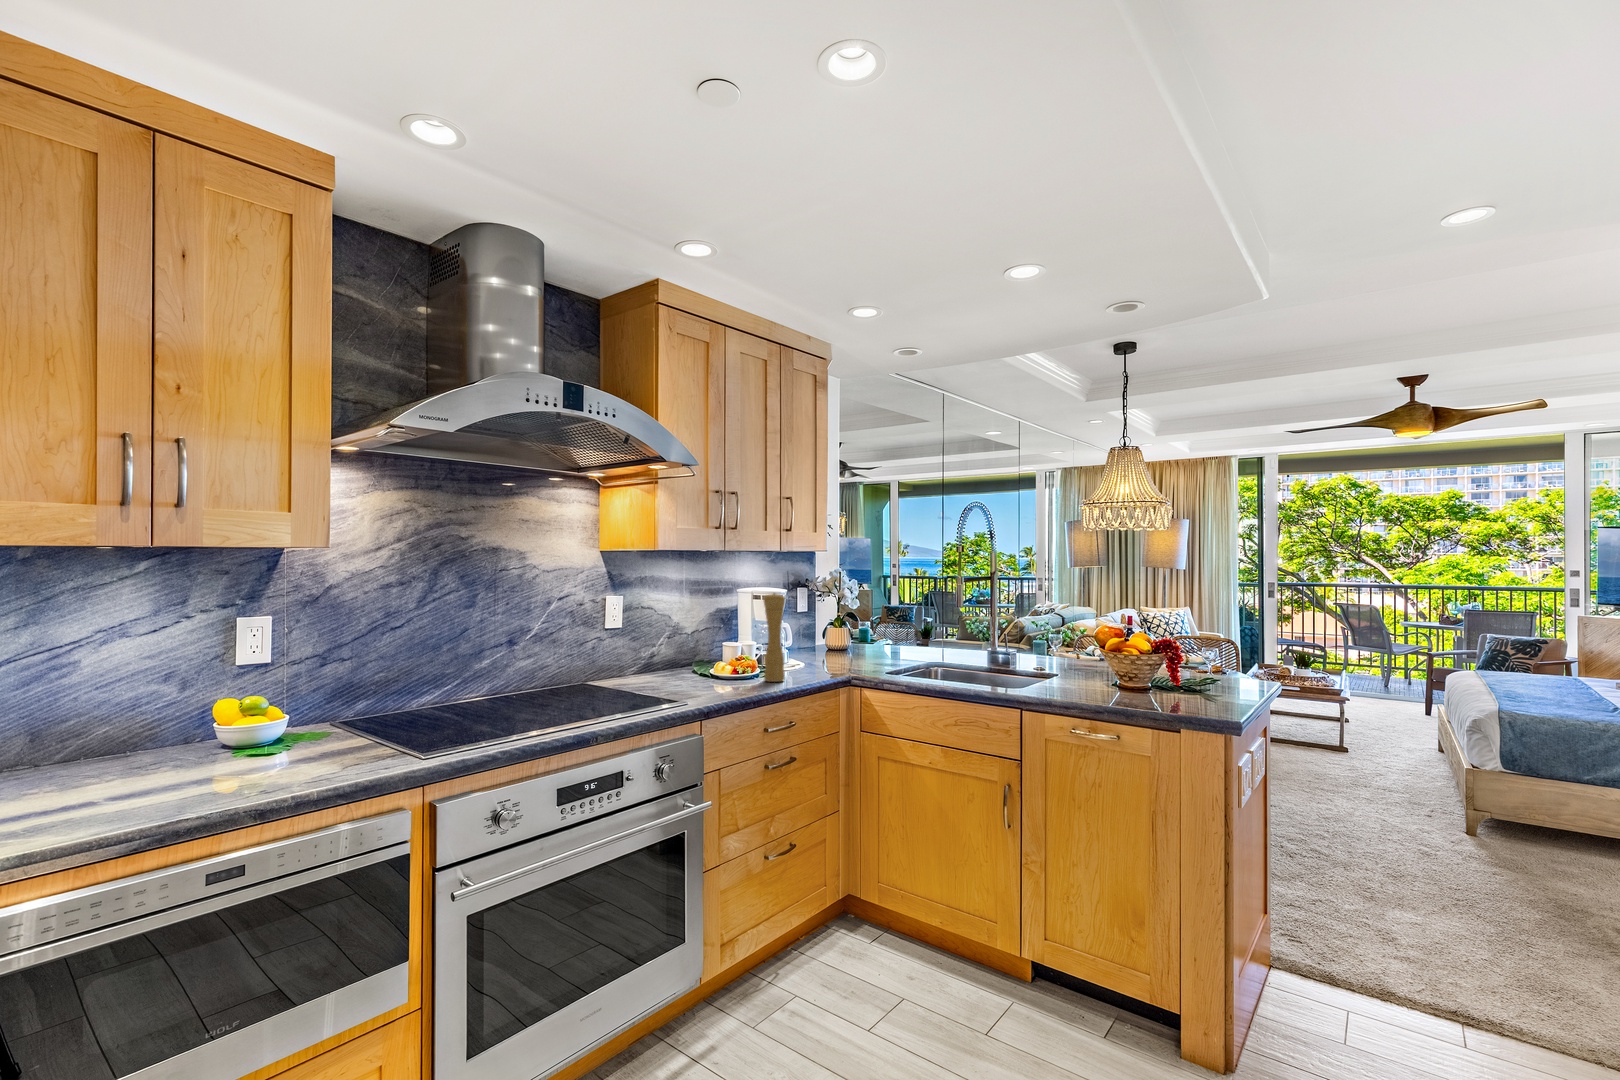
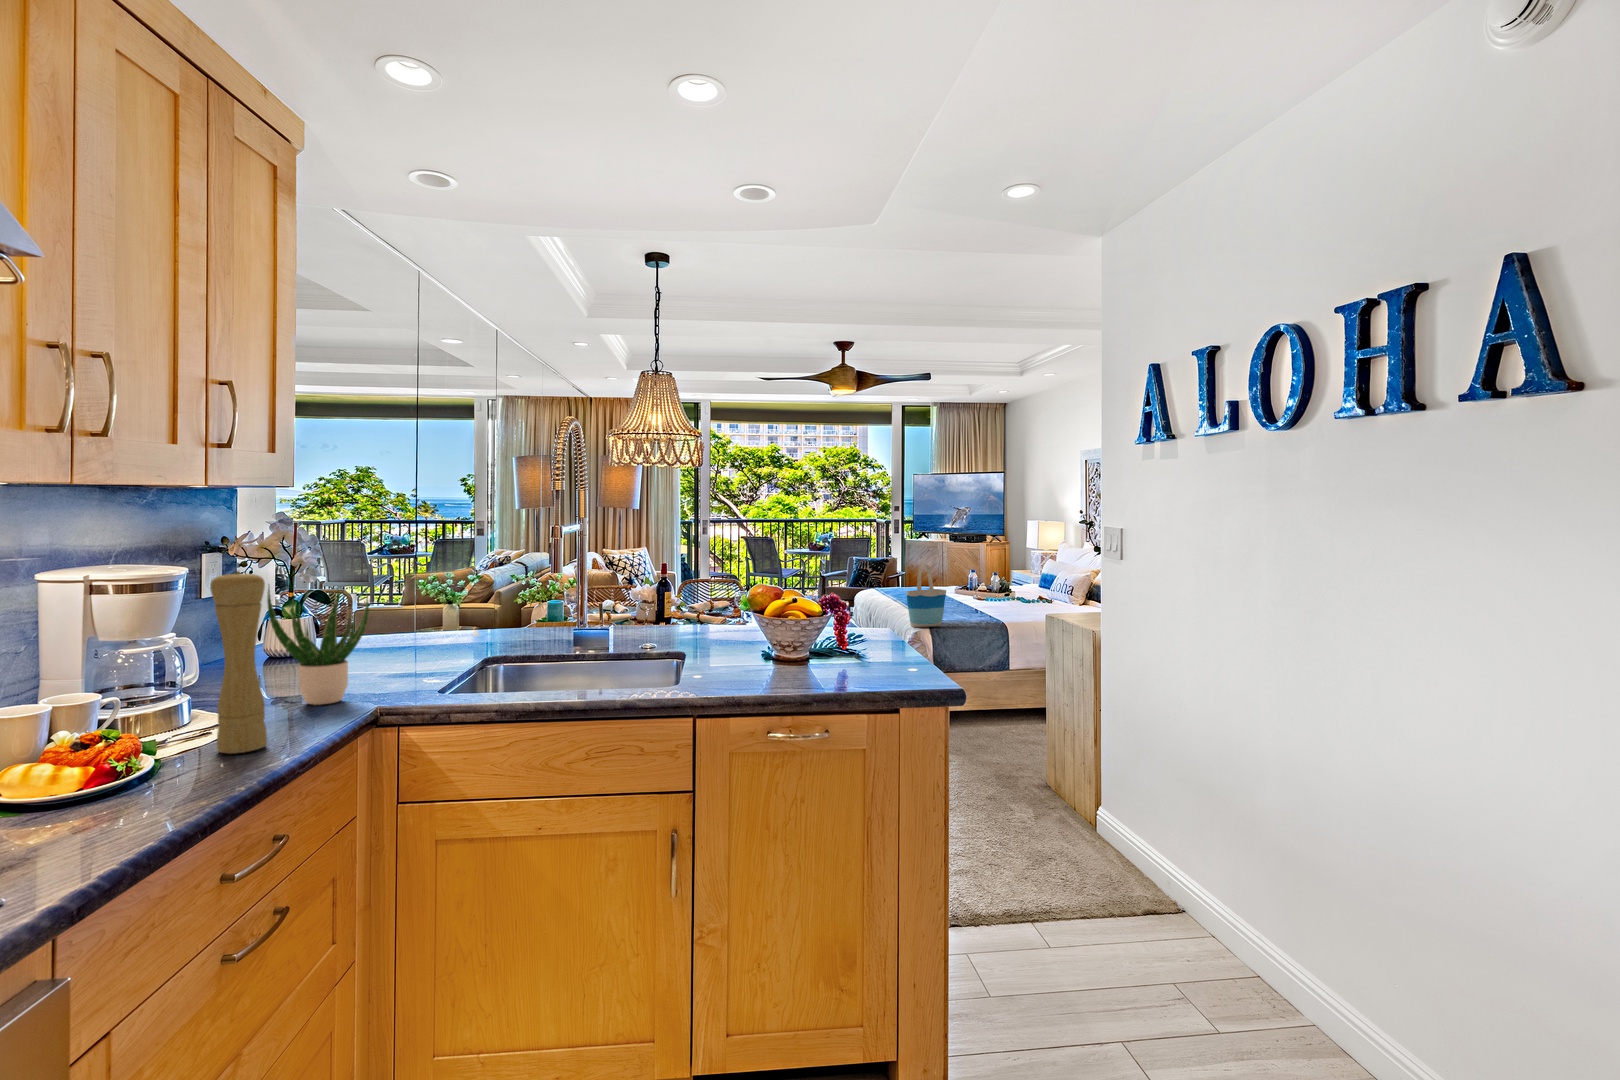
potted plant: none [811,602,858,670] -> present [267,586,369,705]
tote bag: none [1504,631,1575,706] -> present [907,565,946,628]

